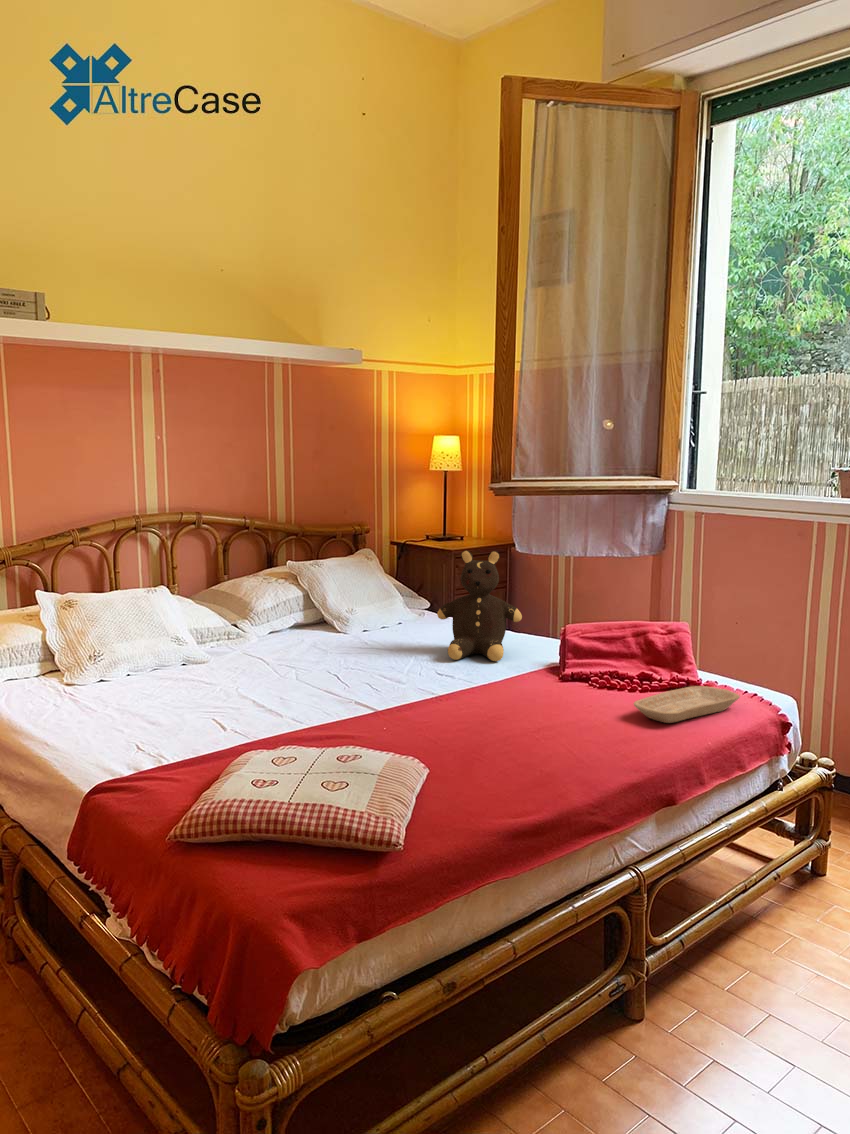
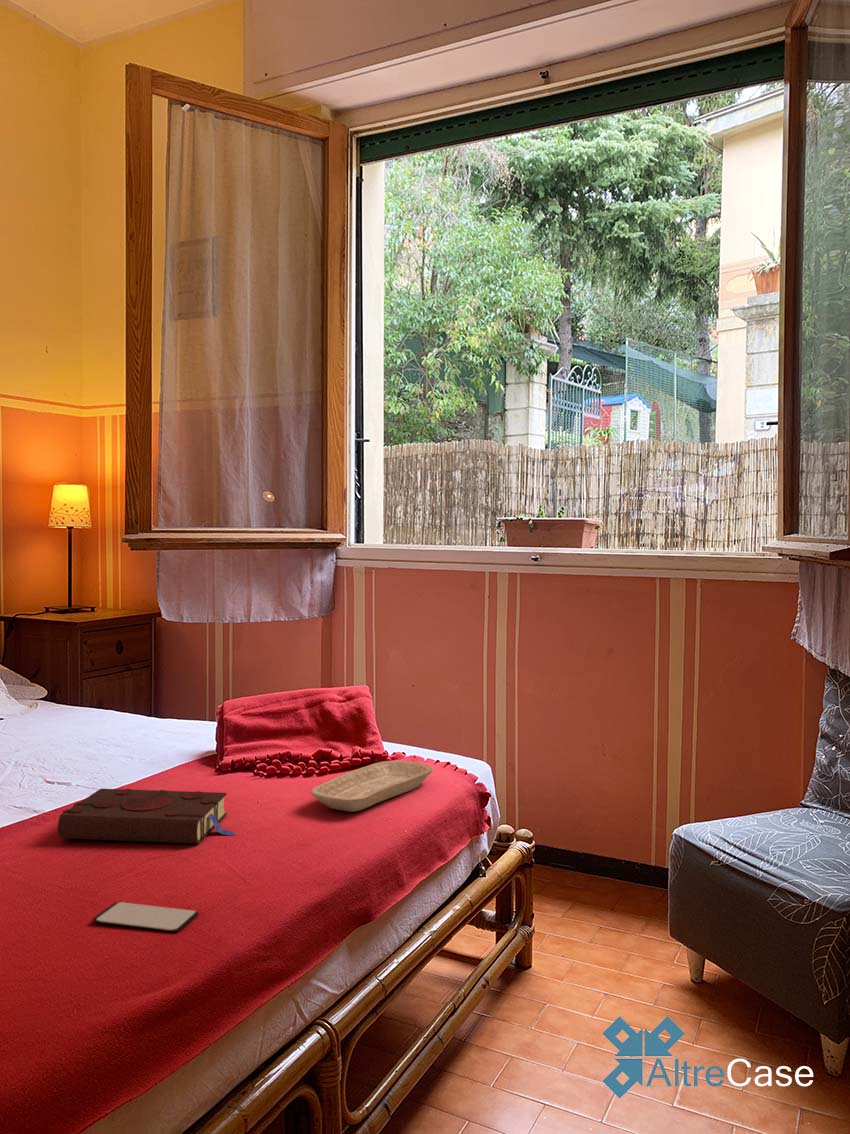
teddy bear: present [437,551,522,661] -> none [54,616,168,759]
book: none [448,684,578,732] -> present [58,789,236,844]
smartphone: none [477,763,547,787] -> present [93,902,198,932]

